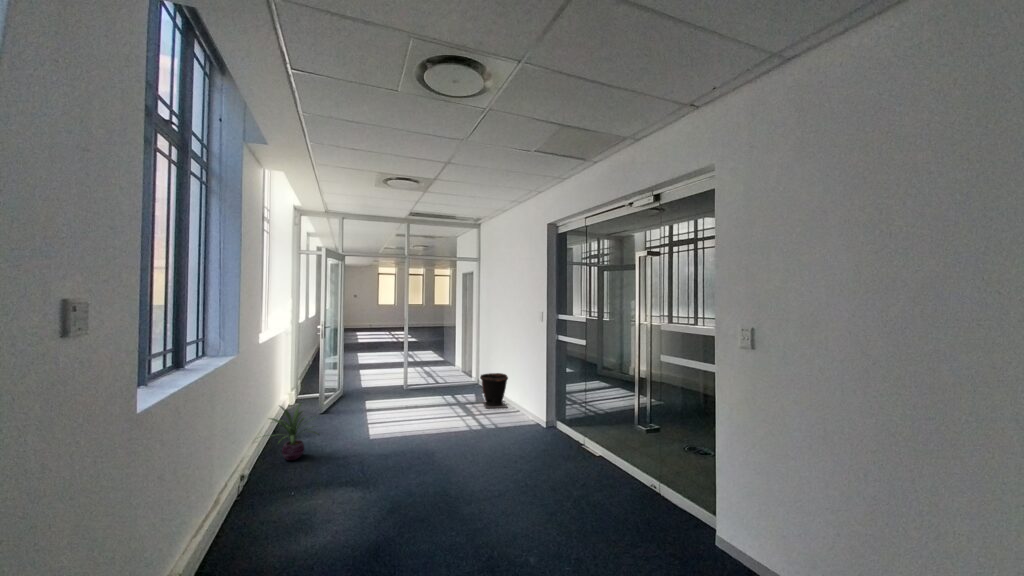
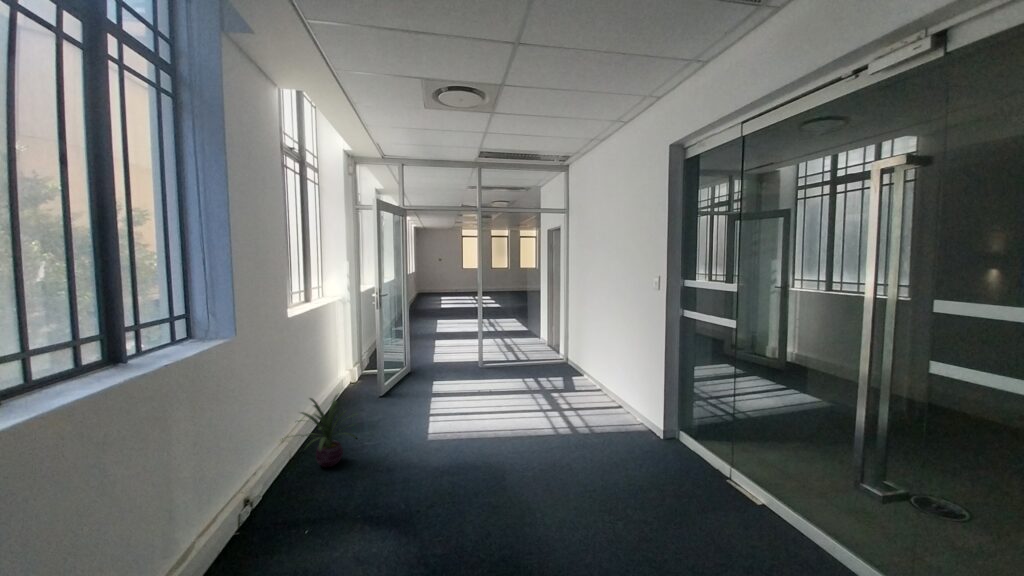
waste bin: present [480,373,508,408] -> none [569,355,607,401]

